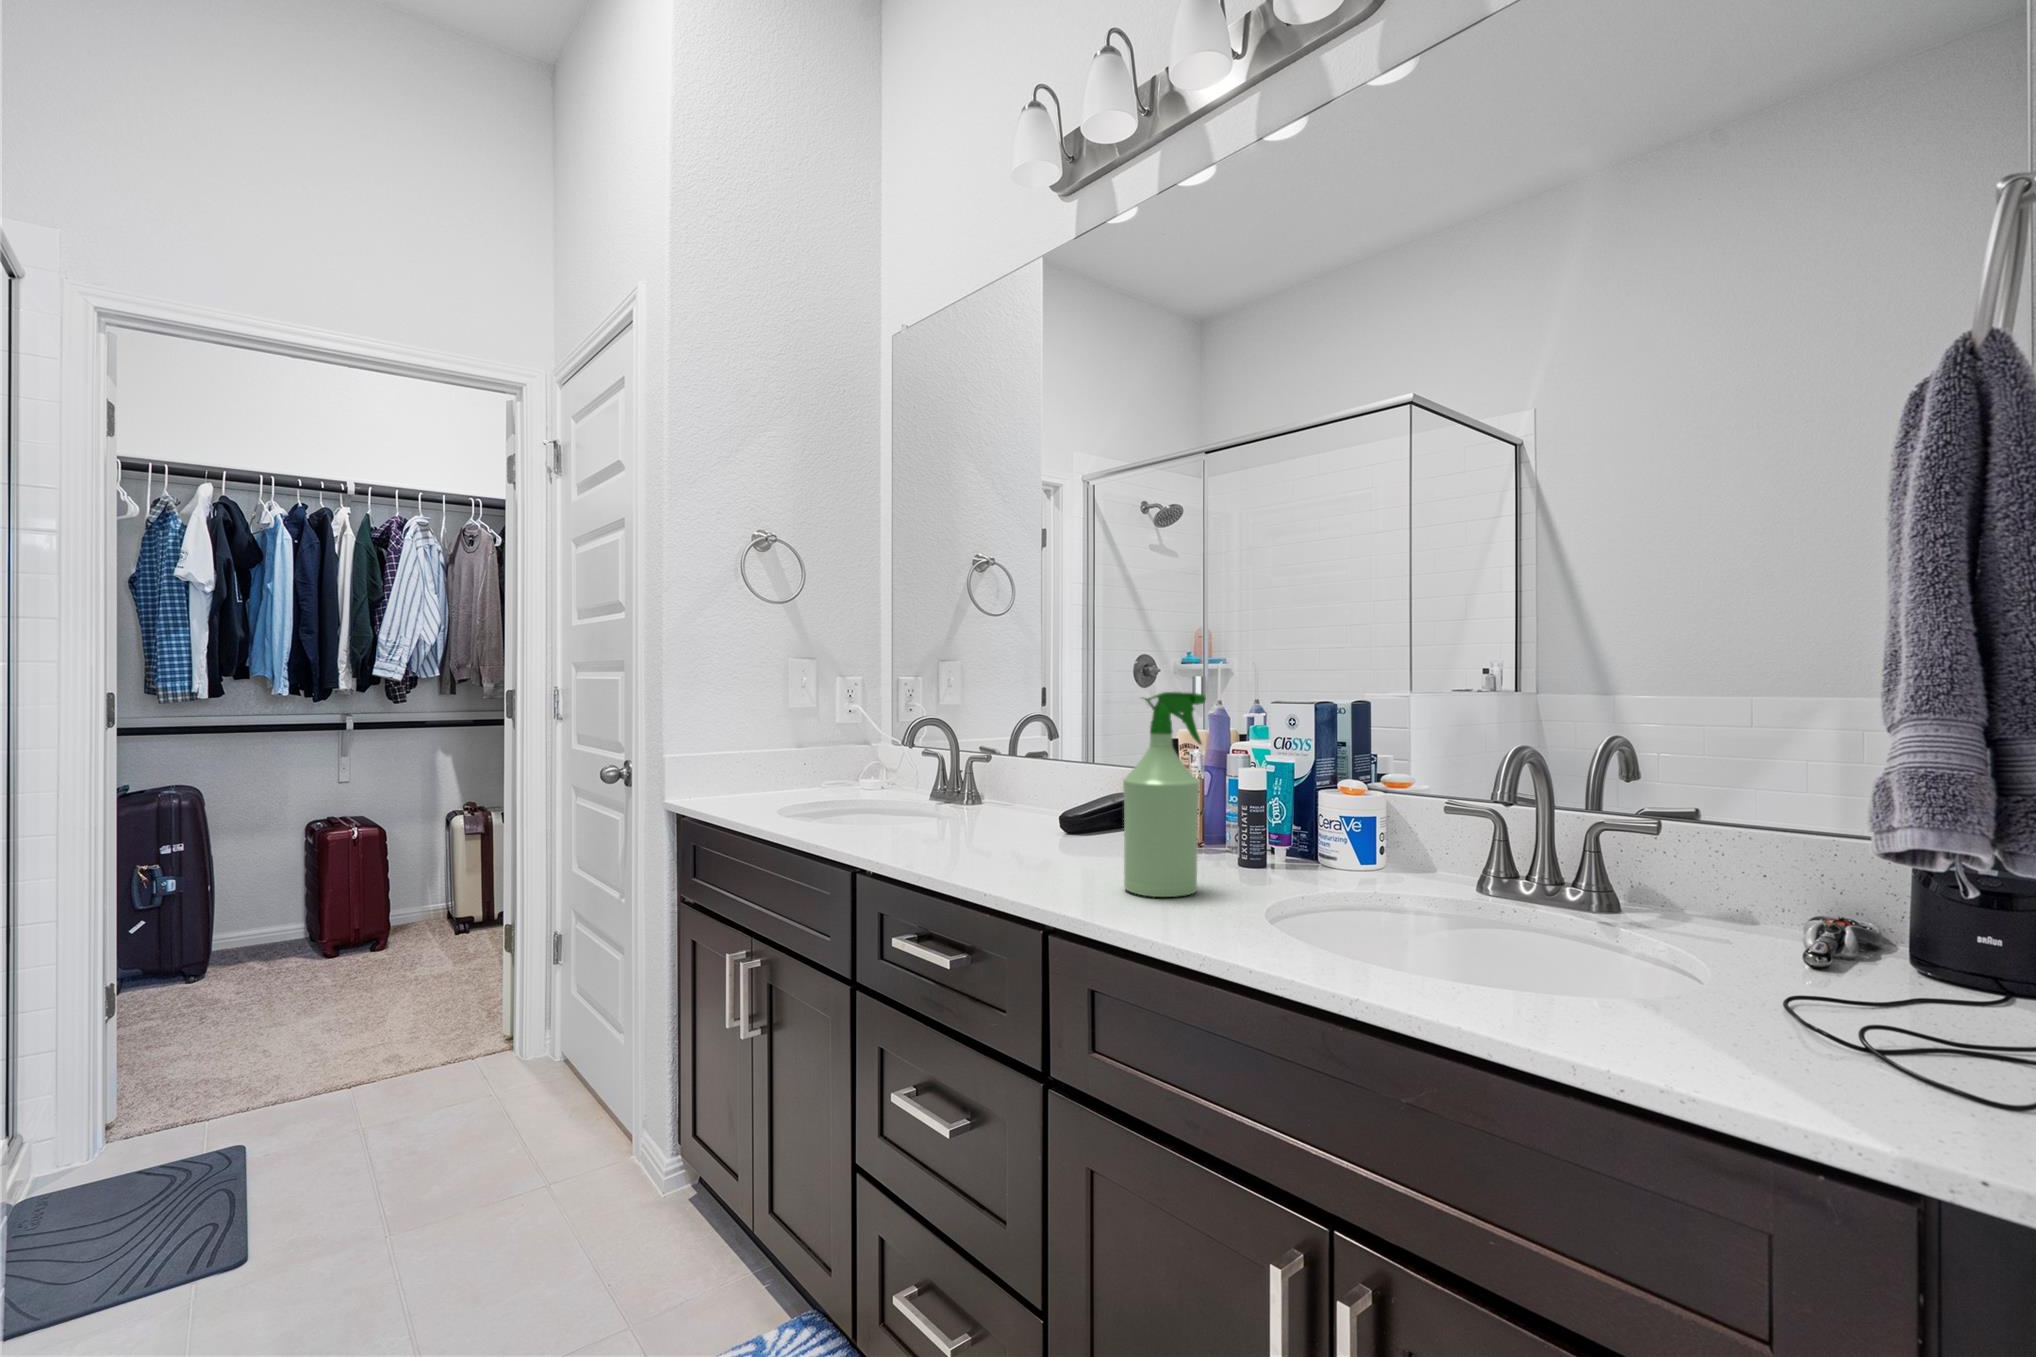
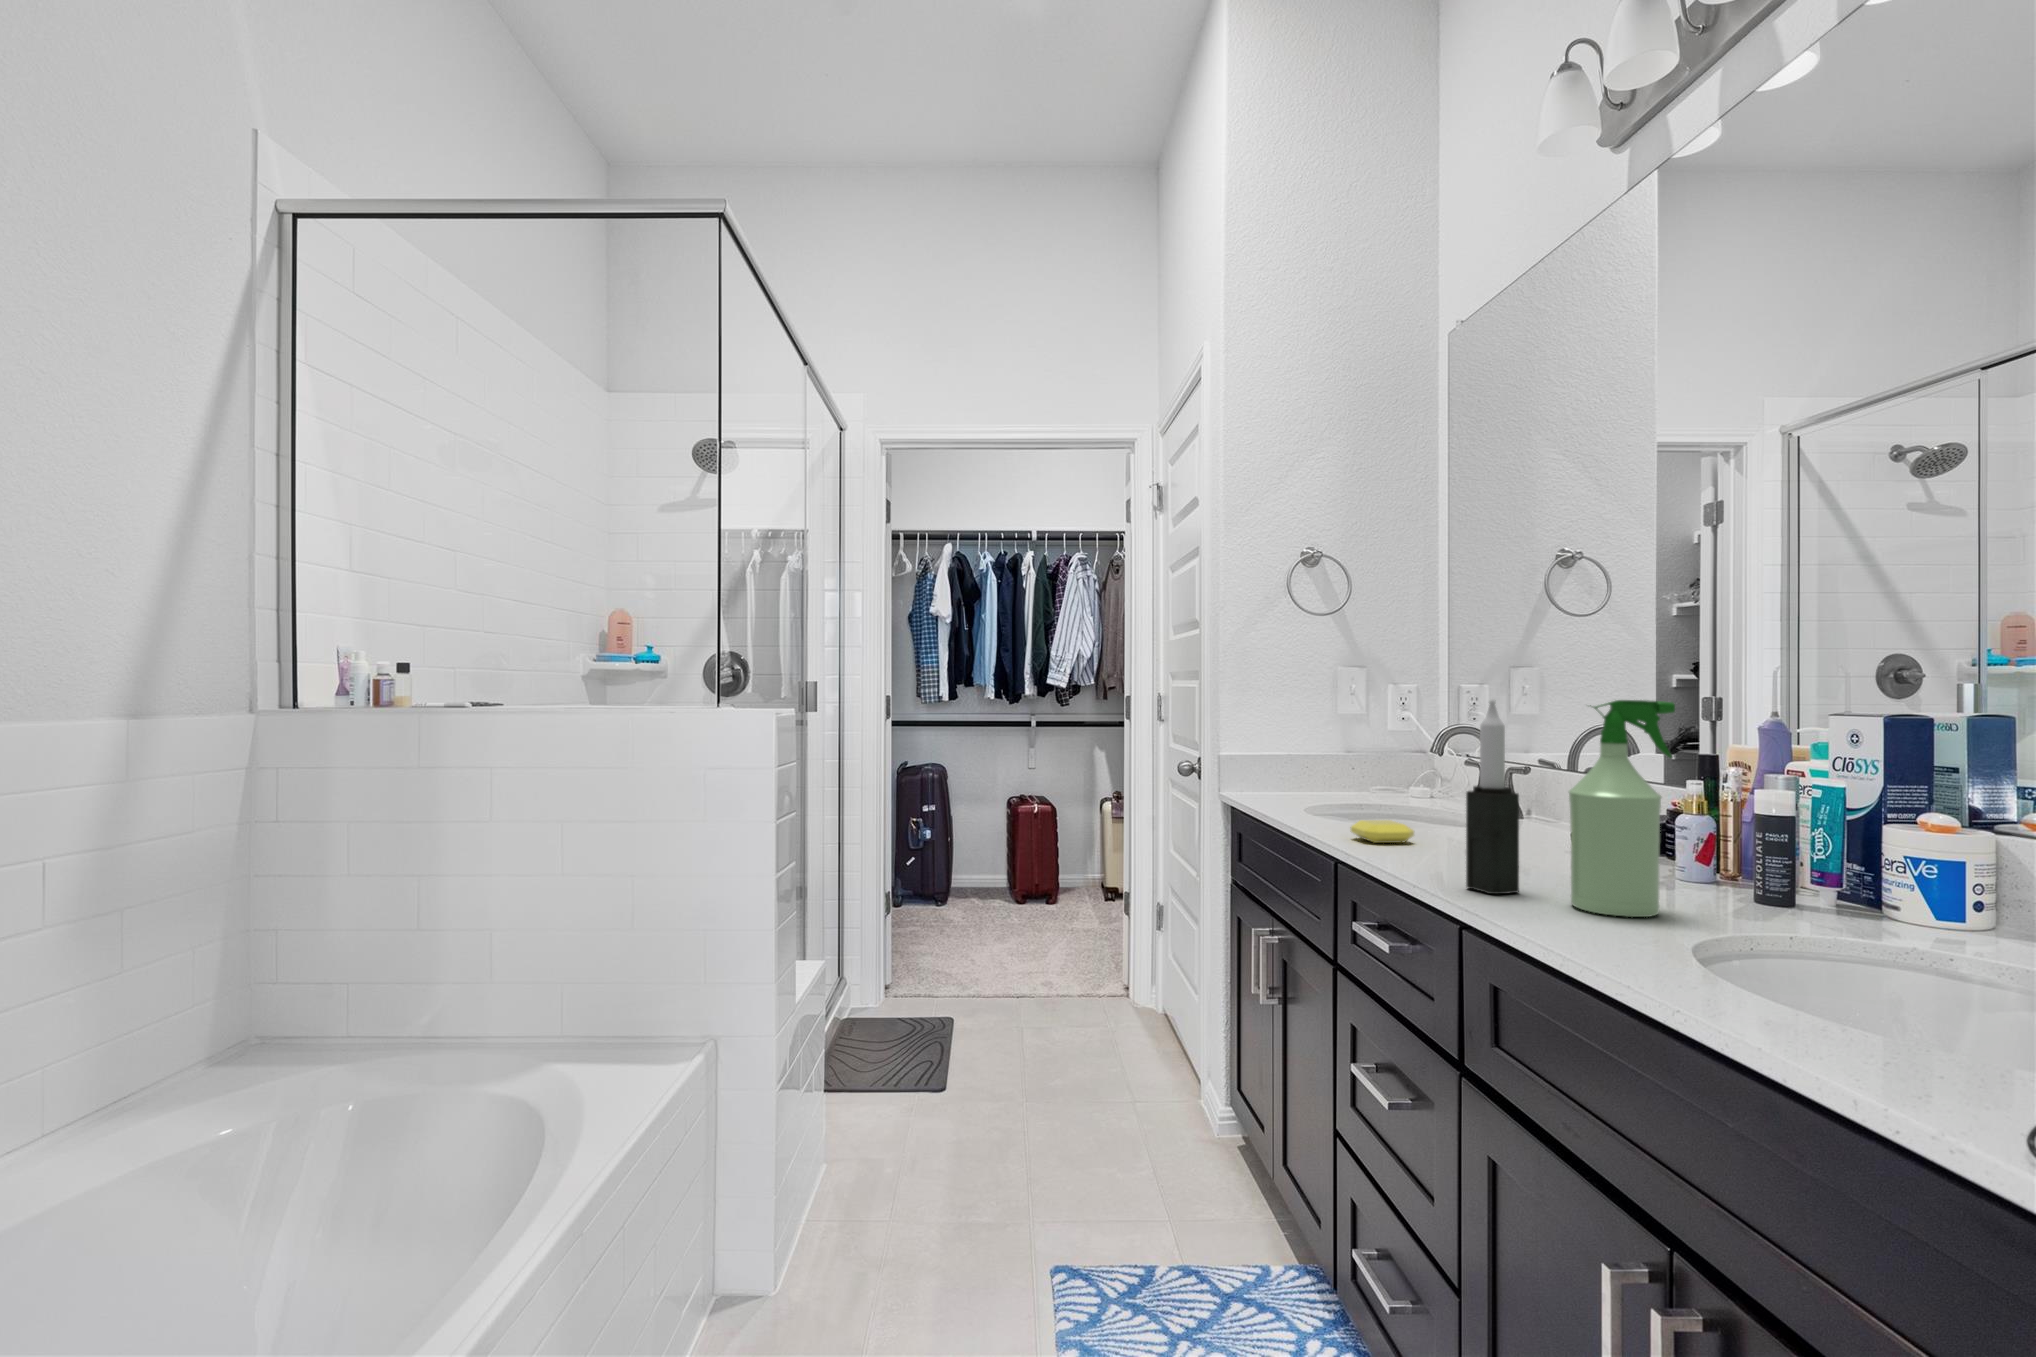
candle: none [1025,692,1073,890] -> present [1466,699,1519,894]
soap bar: none [859,819,923,846] -> present [1351,820,1414,843]

